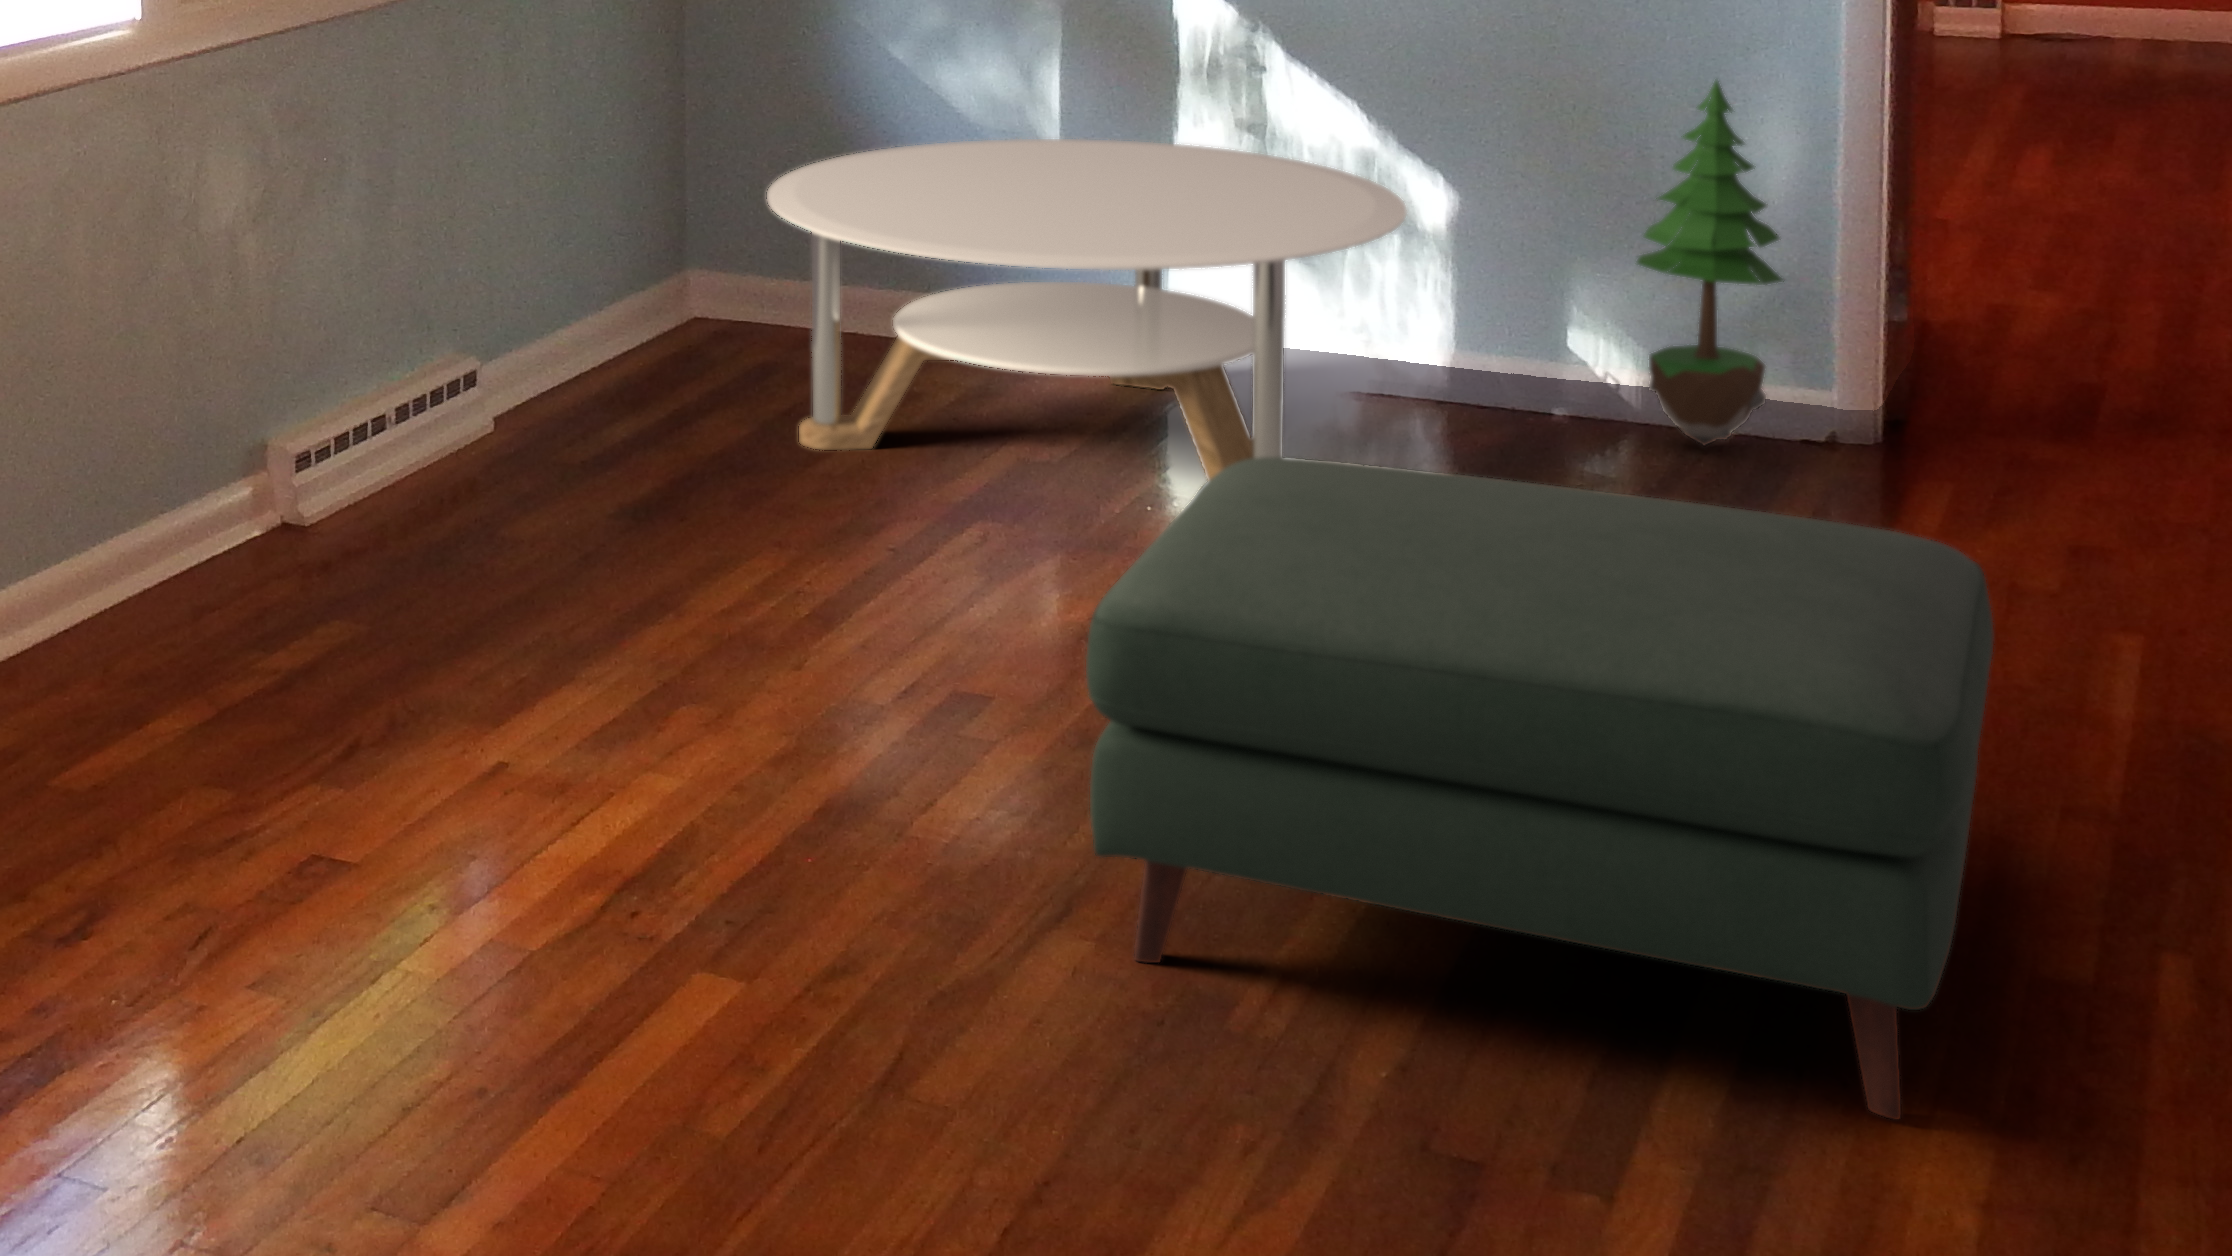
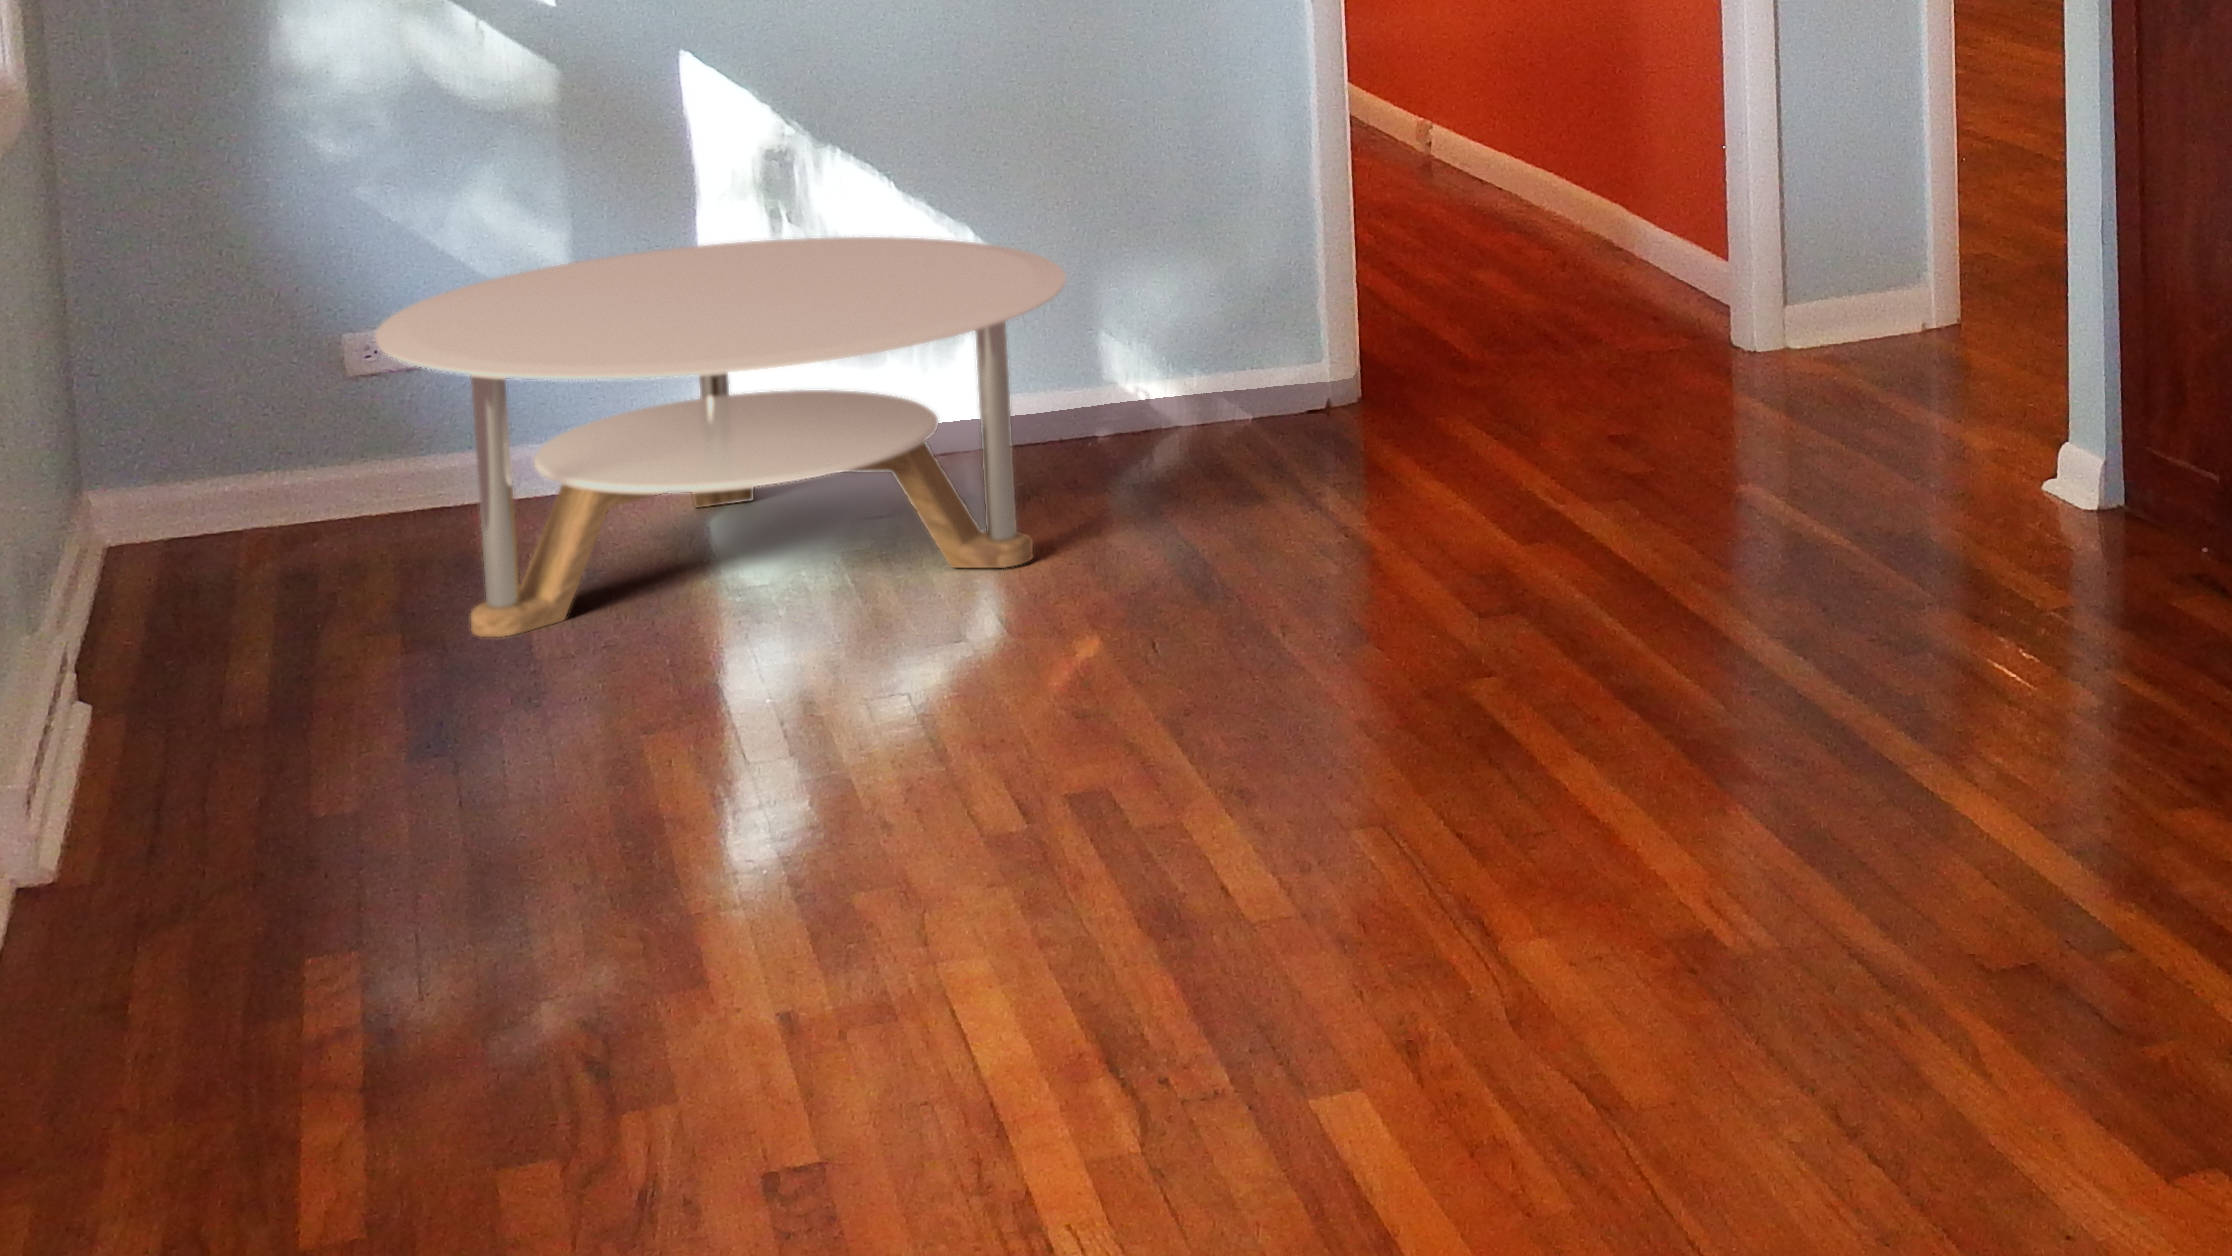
potted tree: present [1637,81,1784,445] -> none [1179,96,1304,433]
ottoman: present [1086,457,1994,1120] -> none [1326,378,2096,906]

